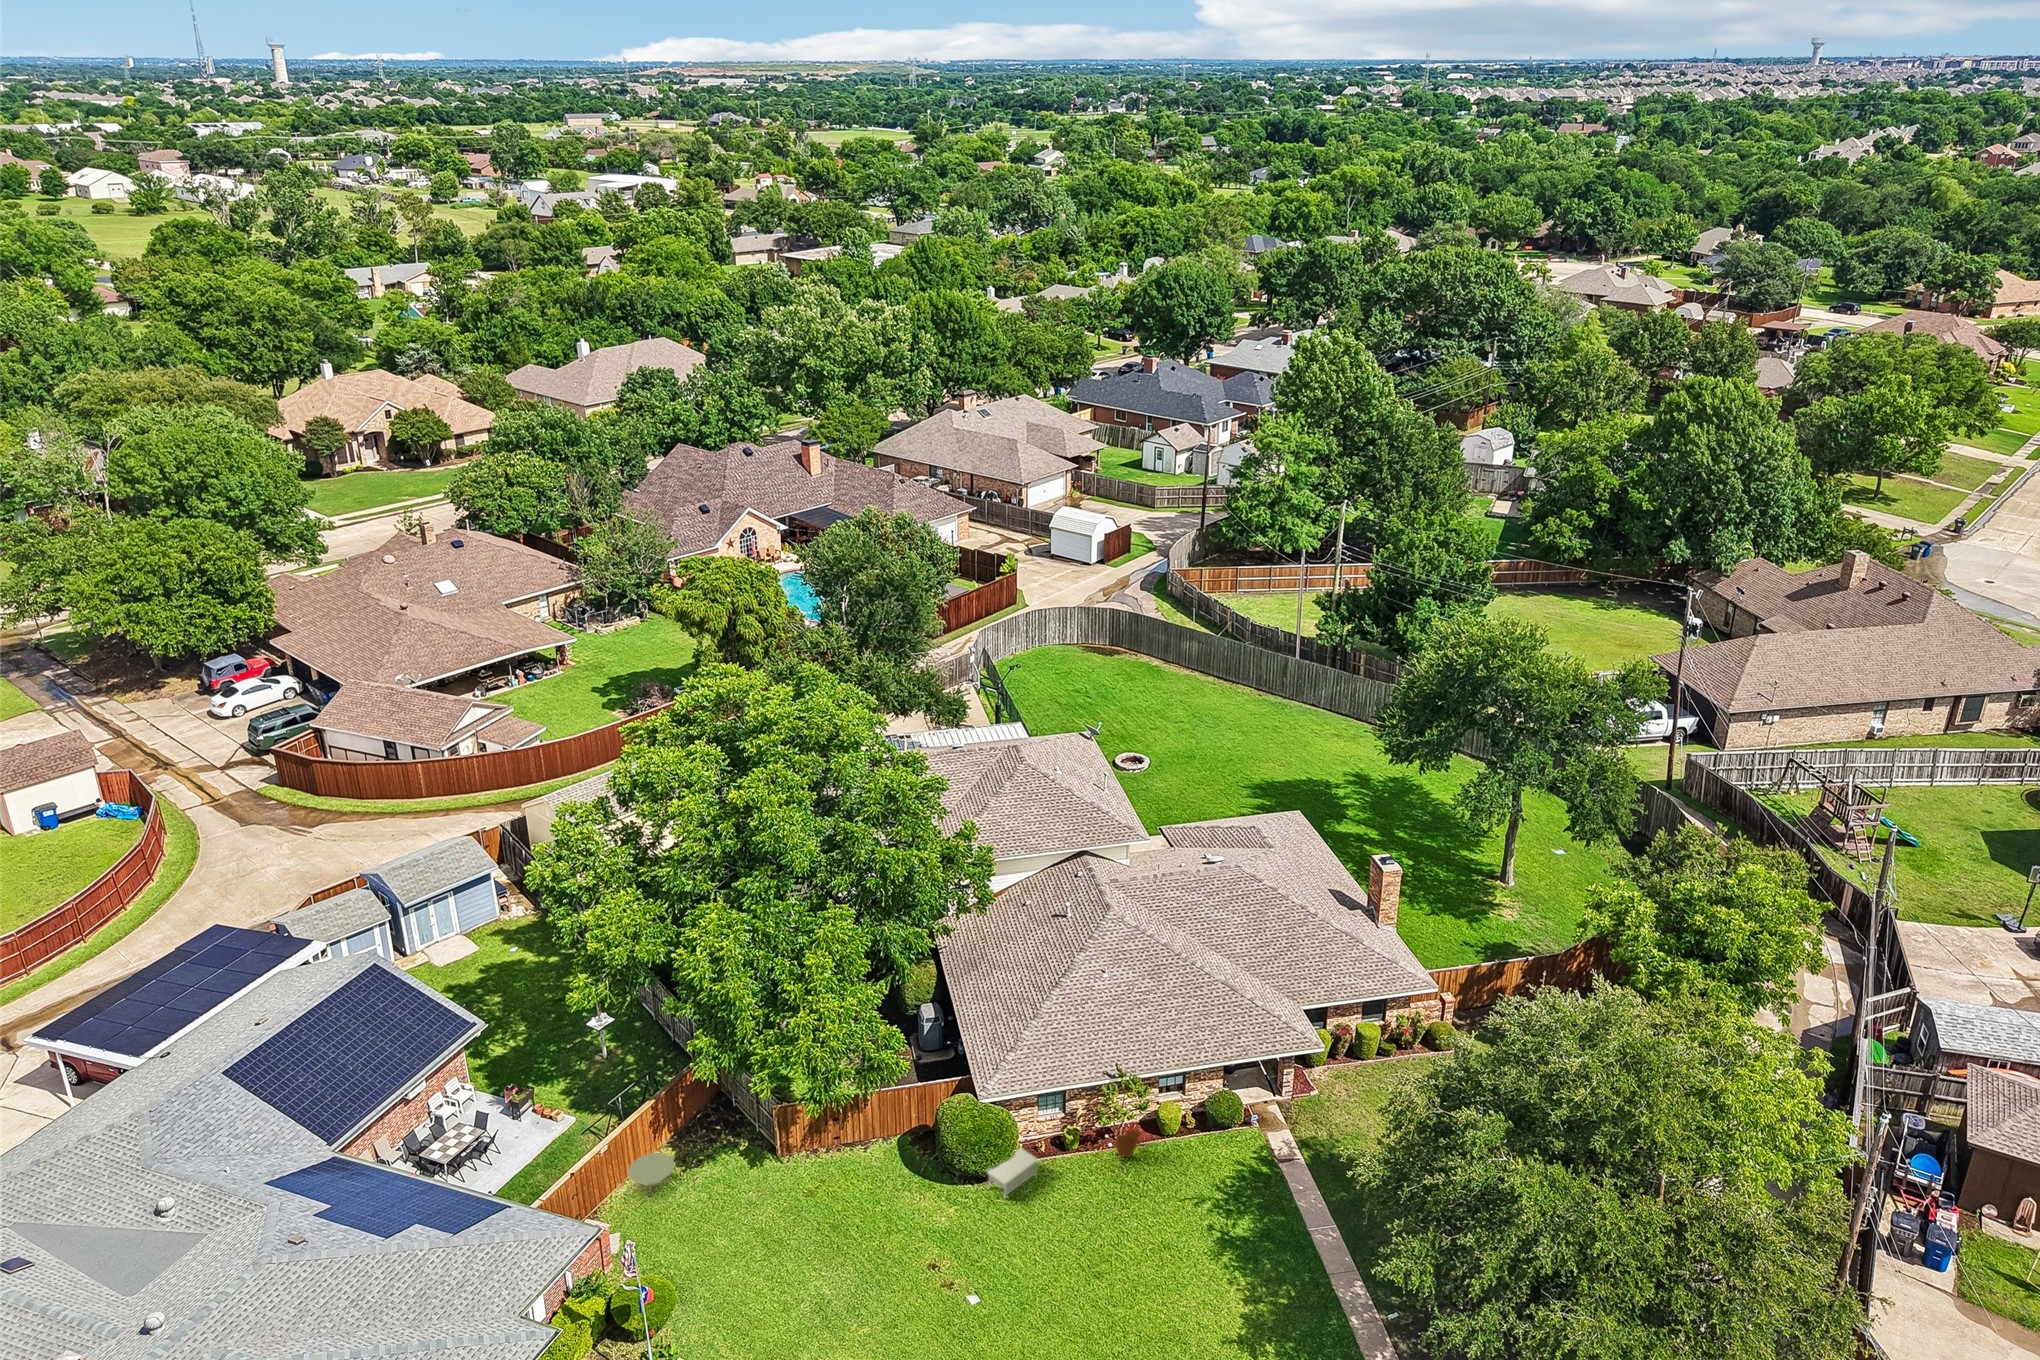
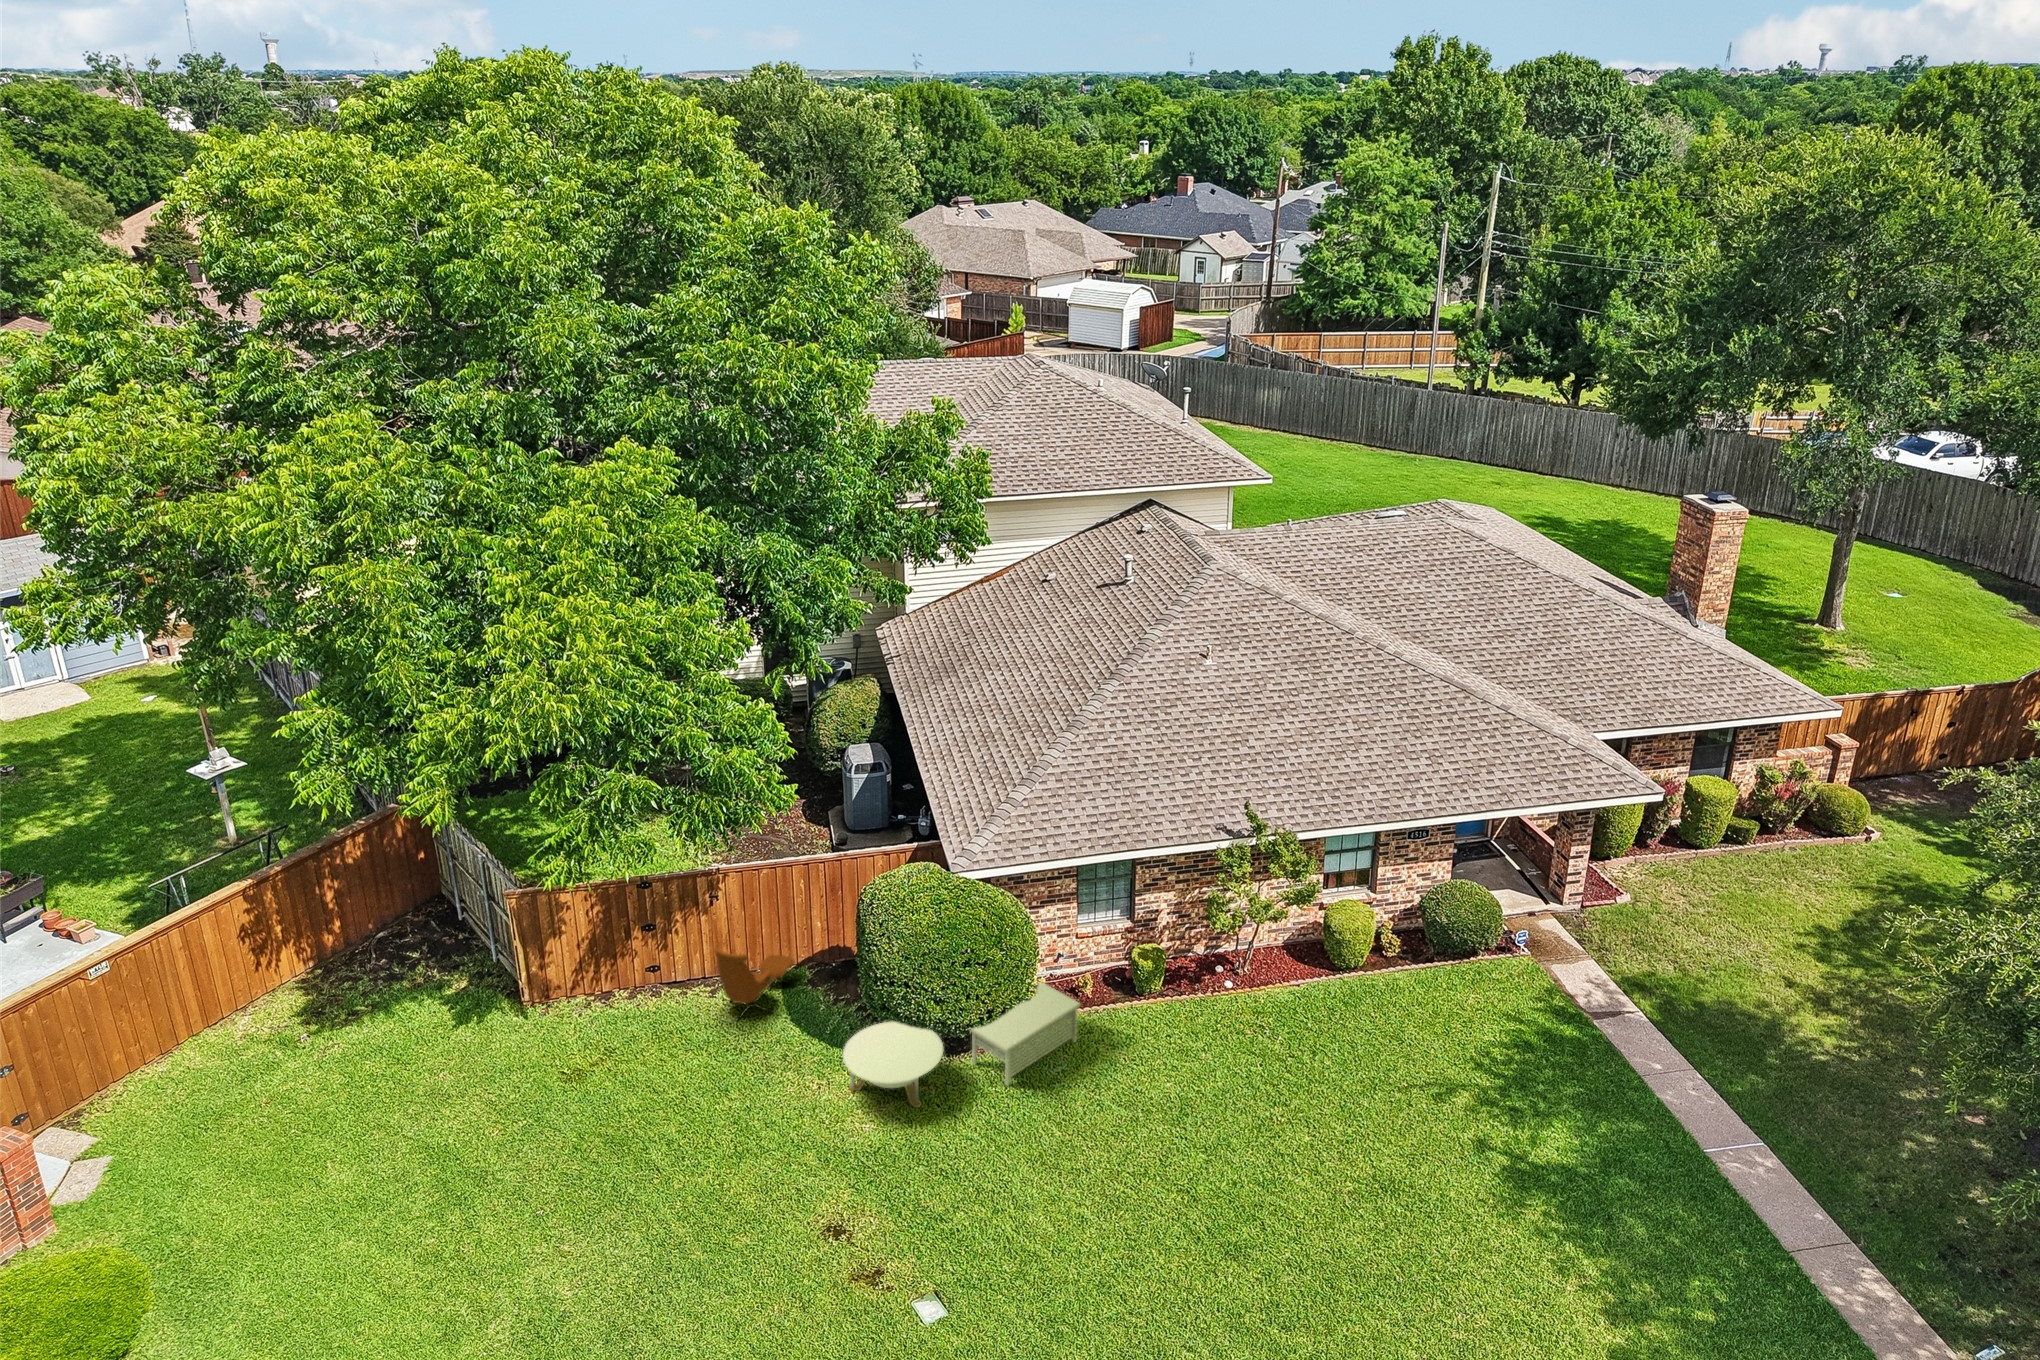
lounge chair: present [1116,1130,1140,1162] -> present [715,948,795,1018]
round table: present [628,1153,675,1197] -> present [843,1022,943,1108]

